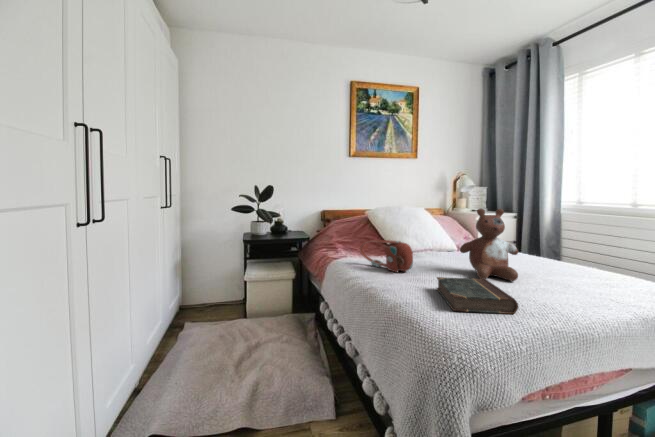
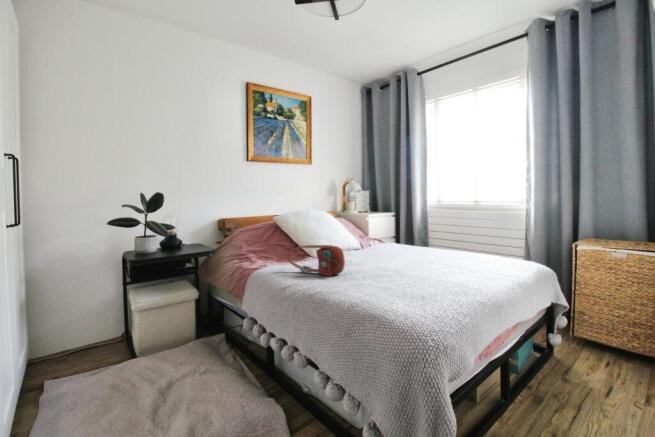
stuffed bear: present [460,209,518,281] -> none [382,209,433,273]
book: present [436,277,518,314] -> none [379,272,460,307]

